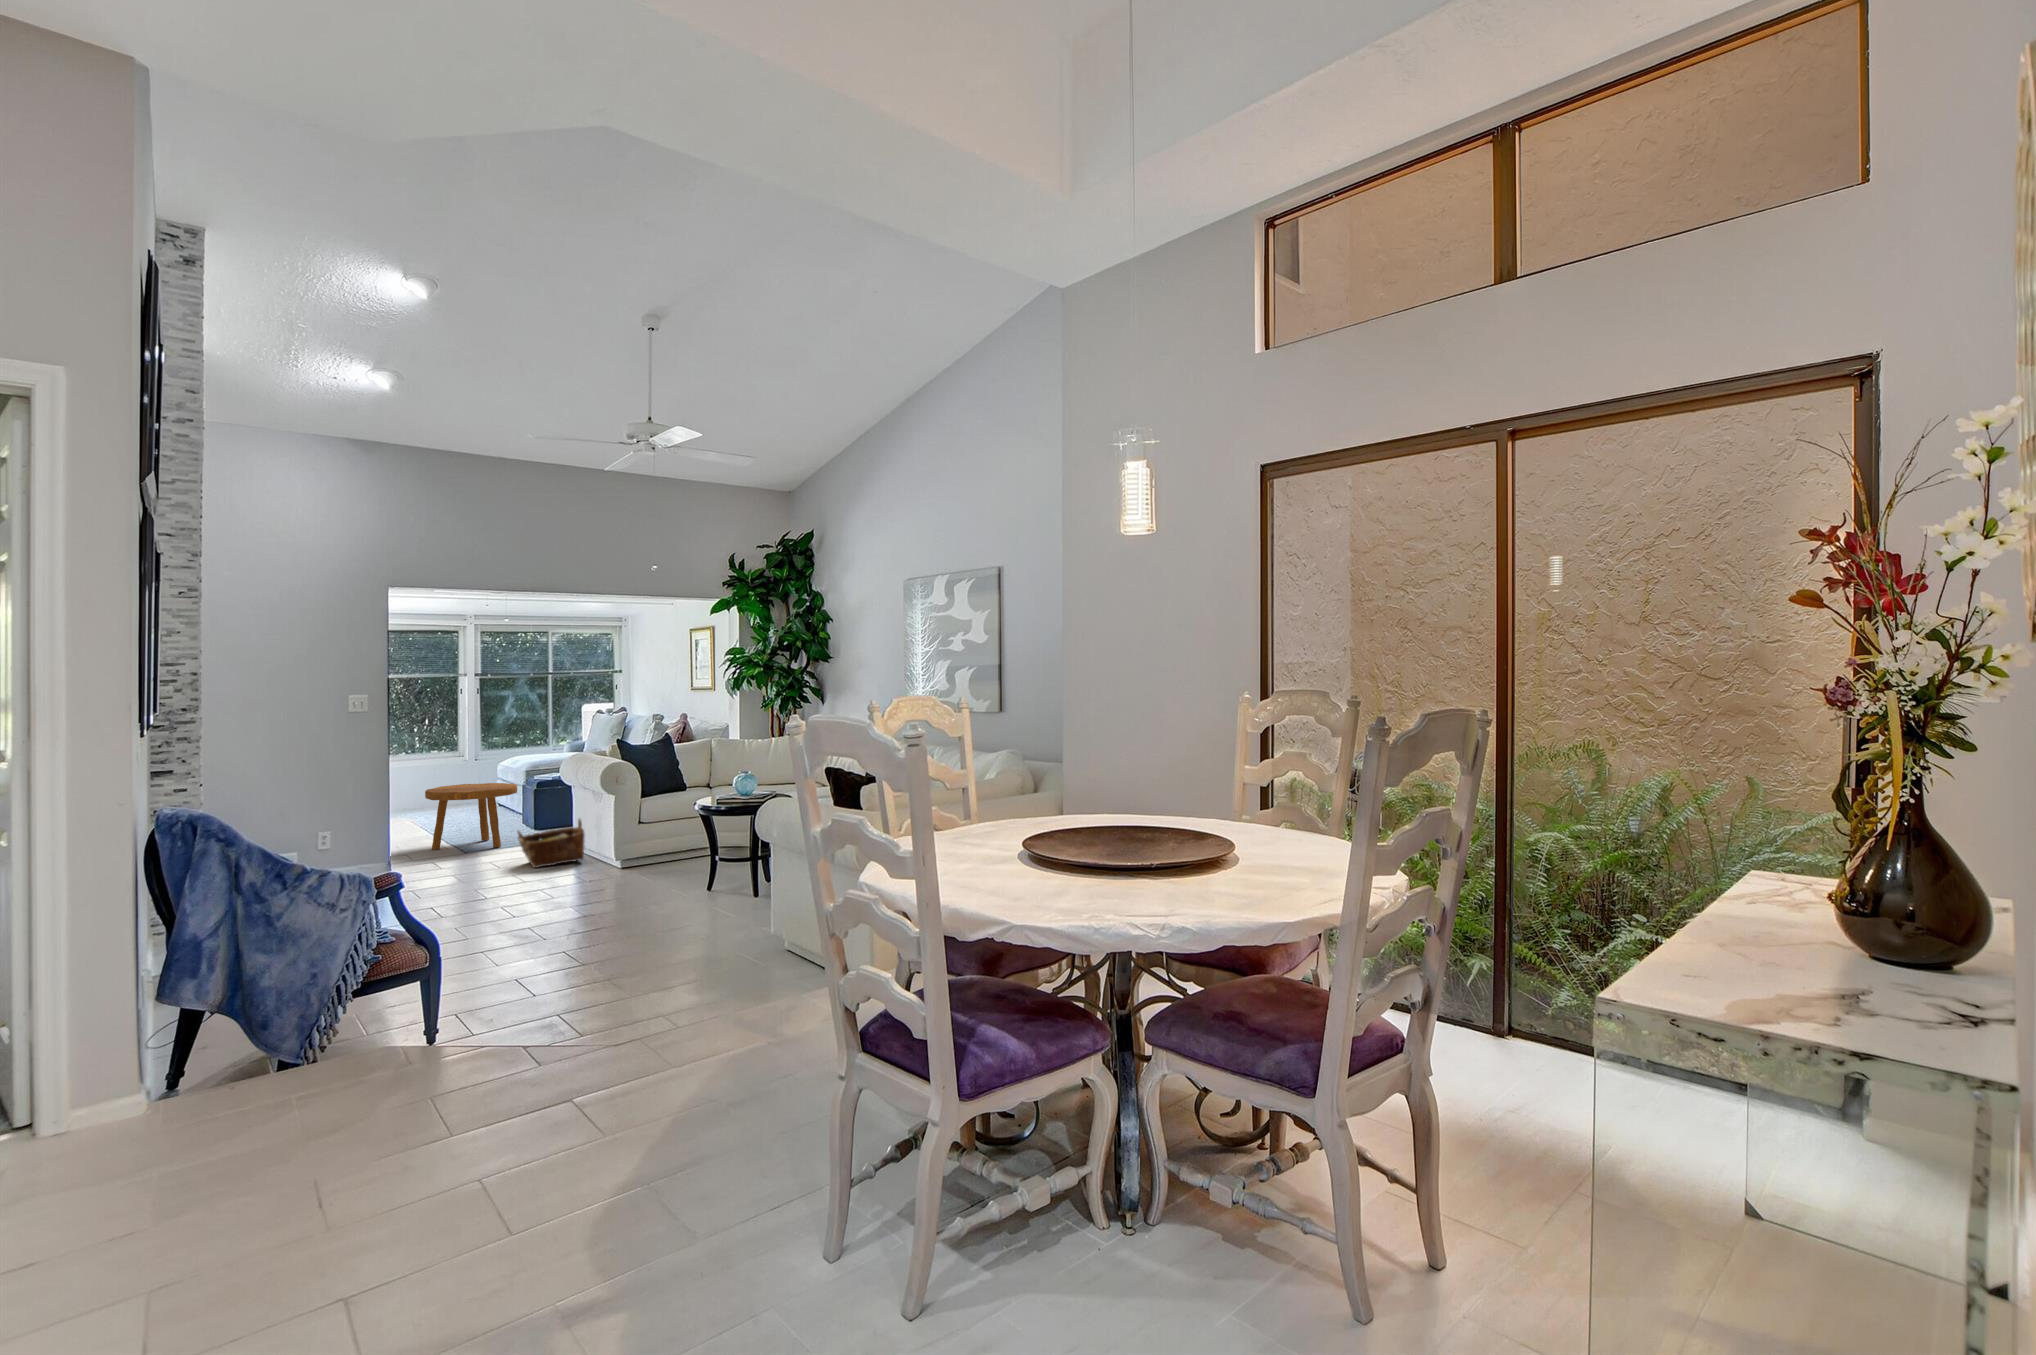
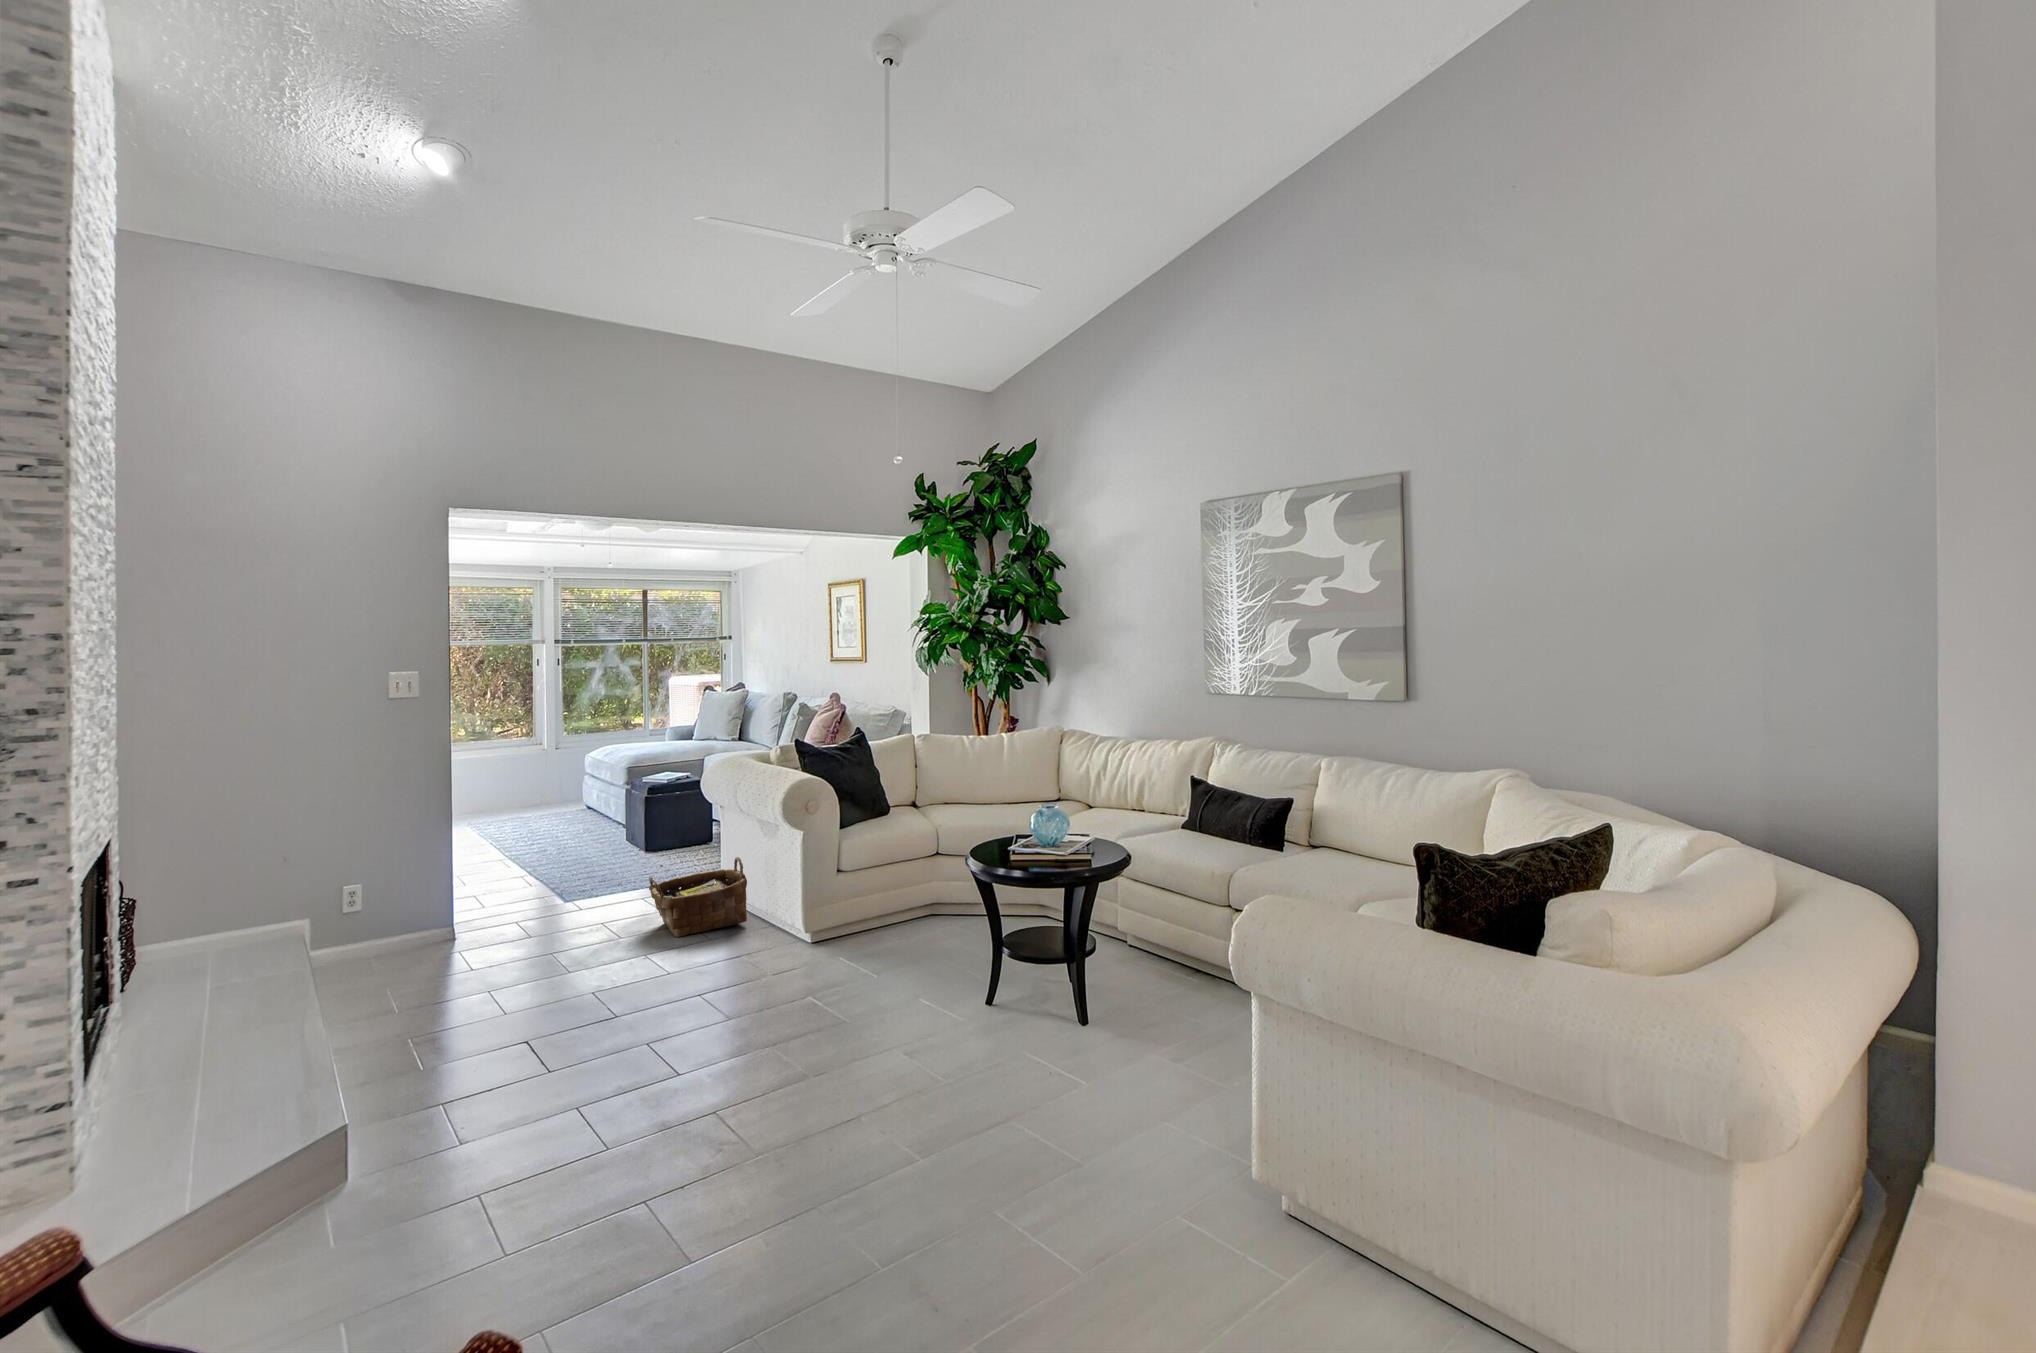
footstool: present [425,783,517,850] -> none [505,794,633,893]

